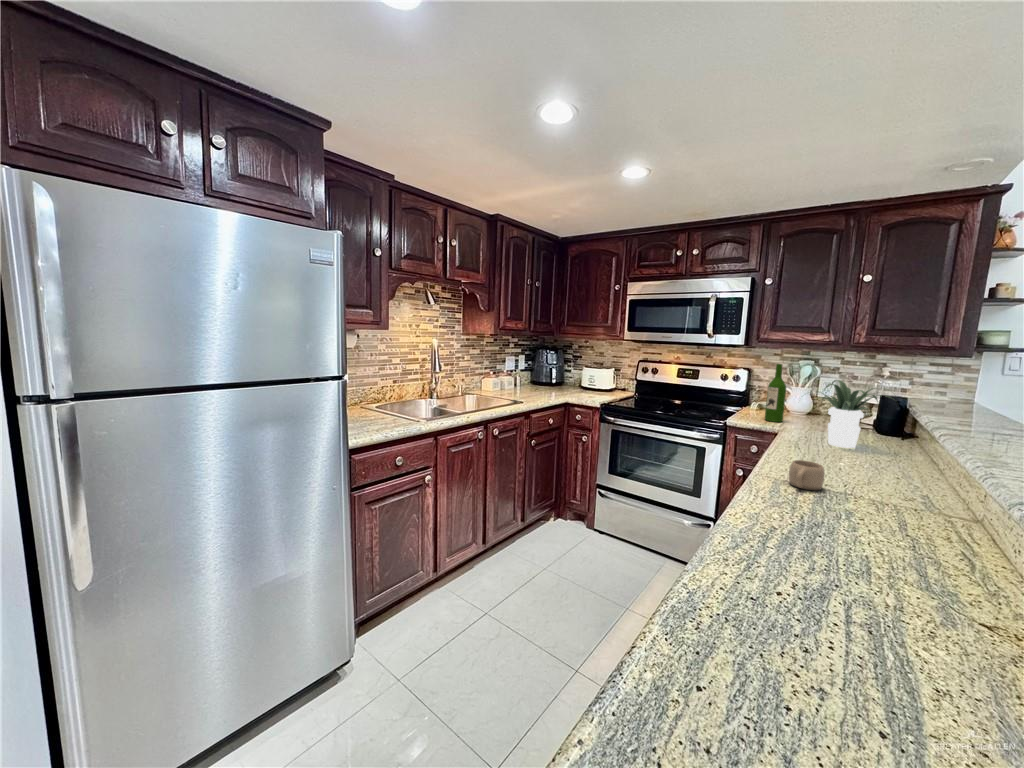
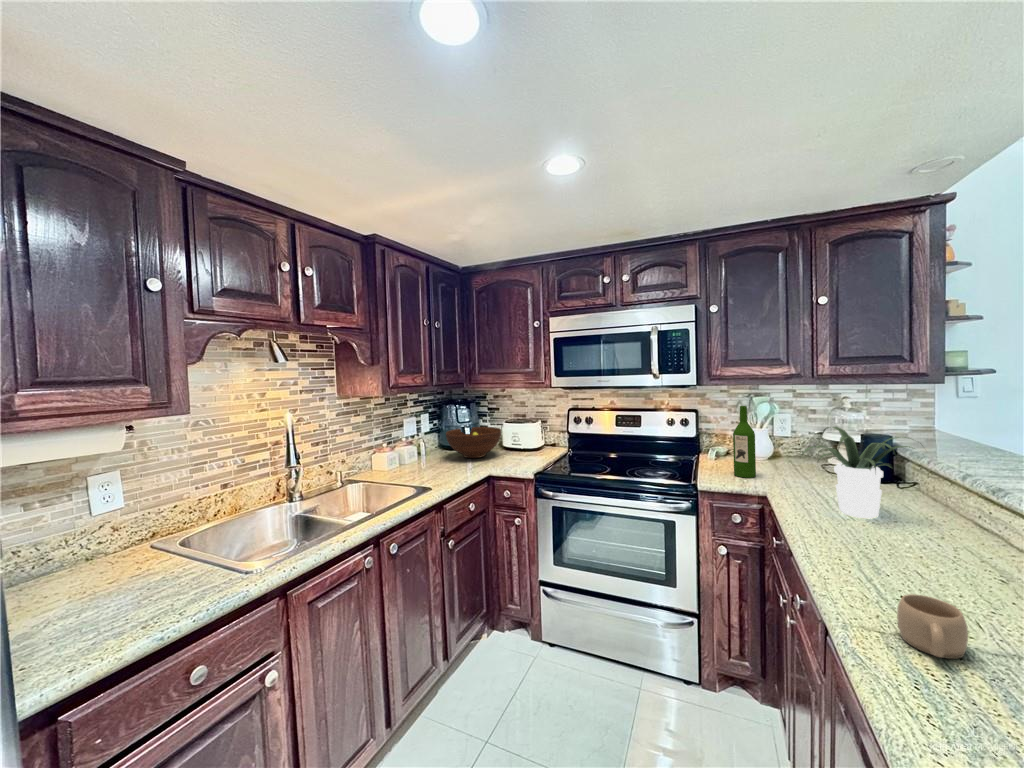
fruit bowl: none [536,369,580,392] -> present [446,427,501,458]

